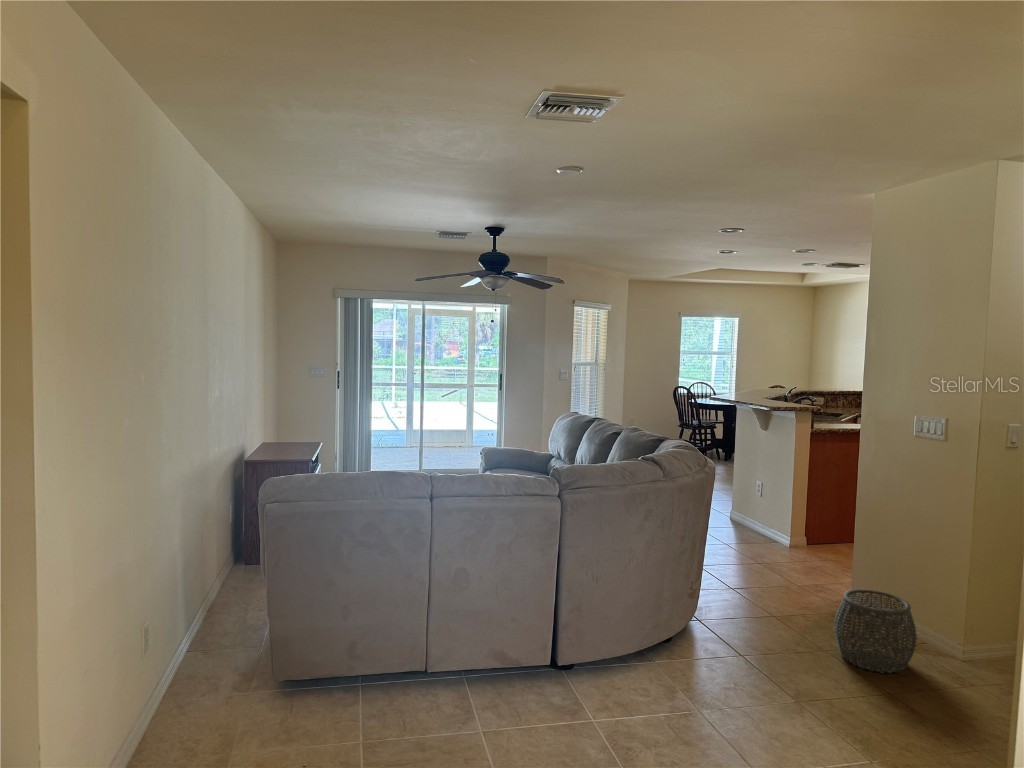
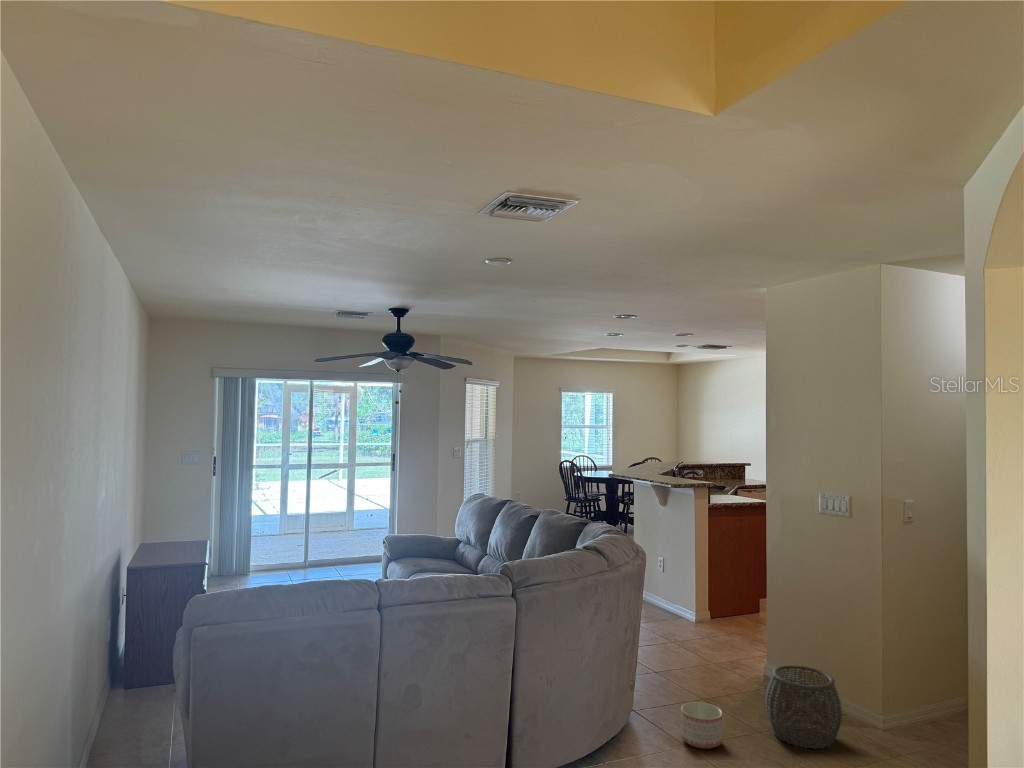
planter: none [740,616,783,661] -> present [681,702,722,749]

